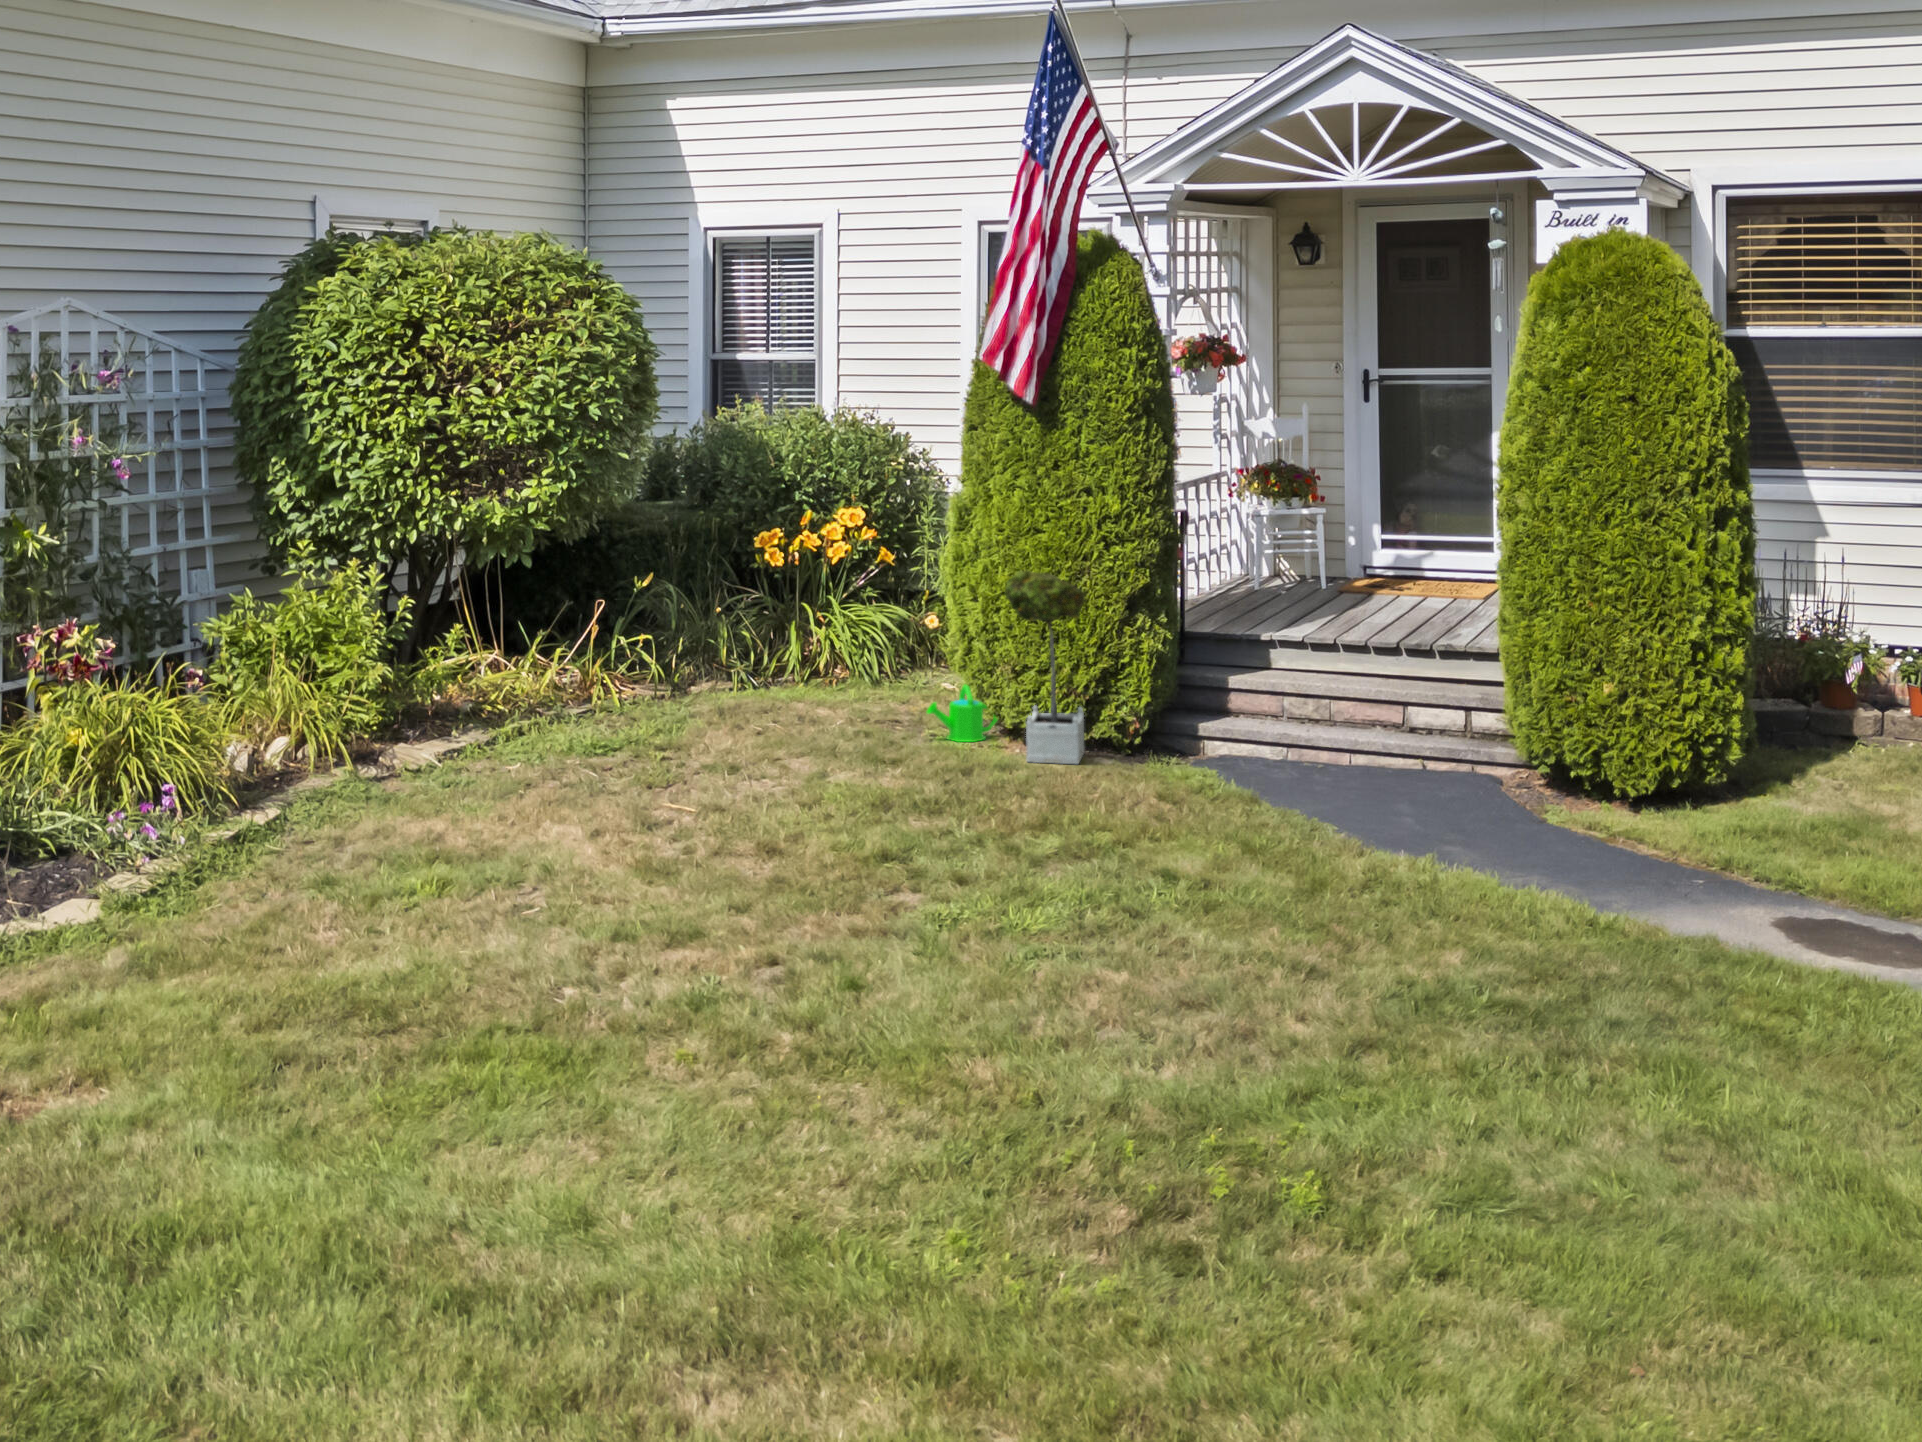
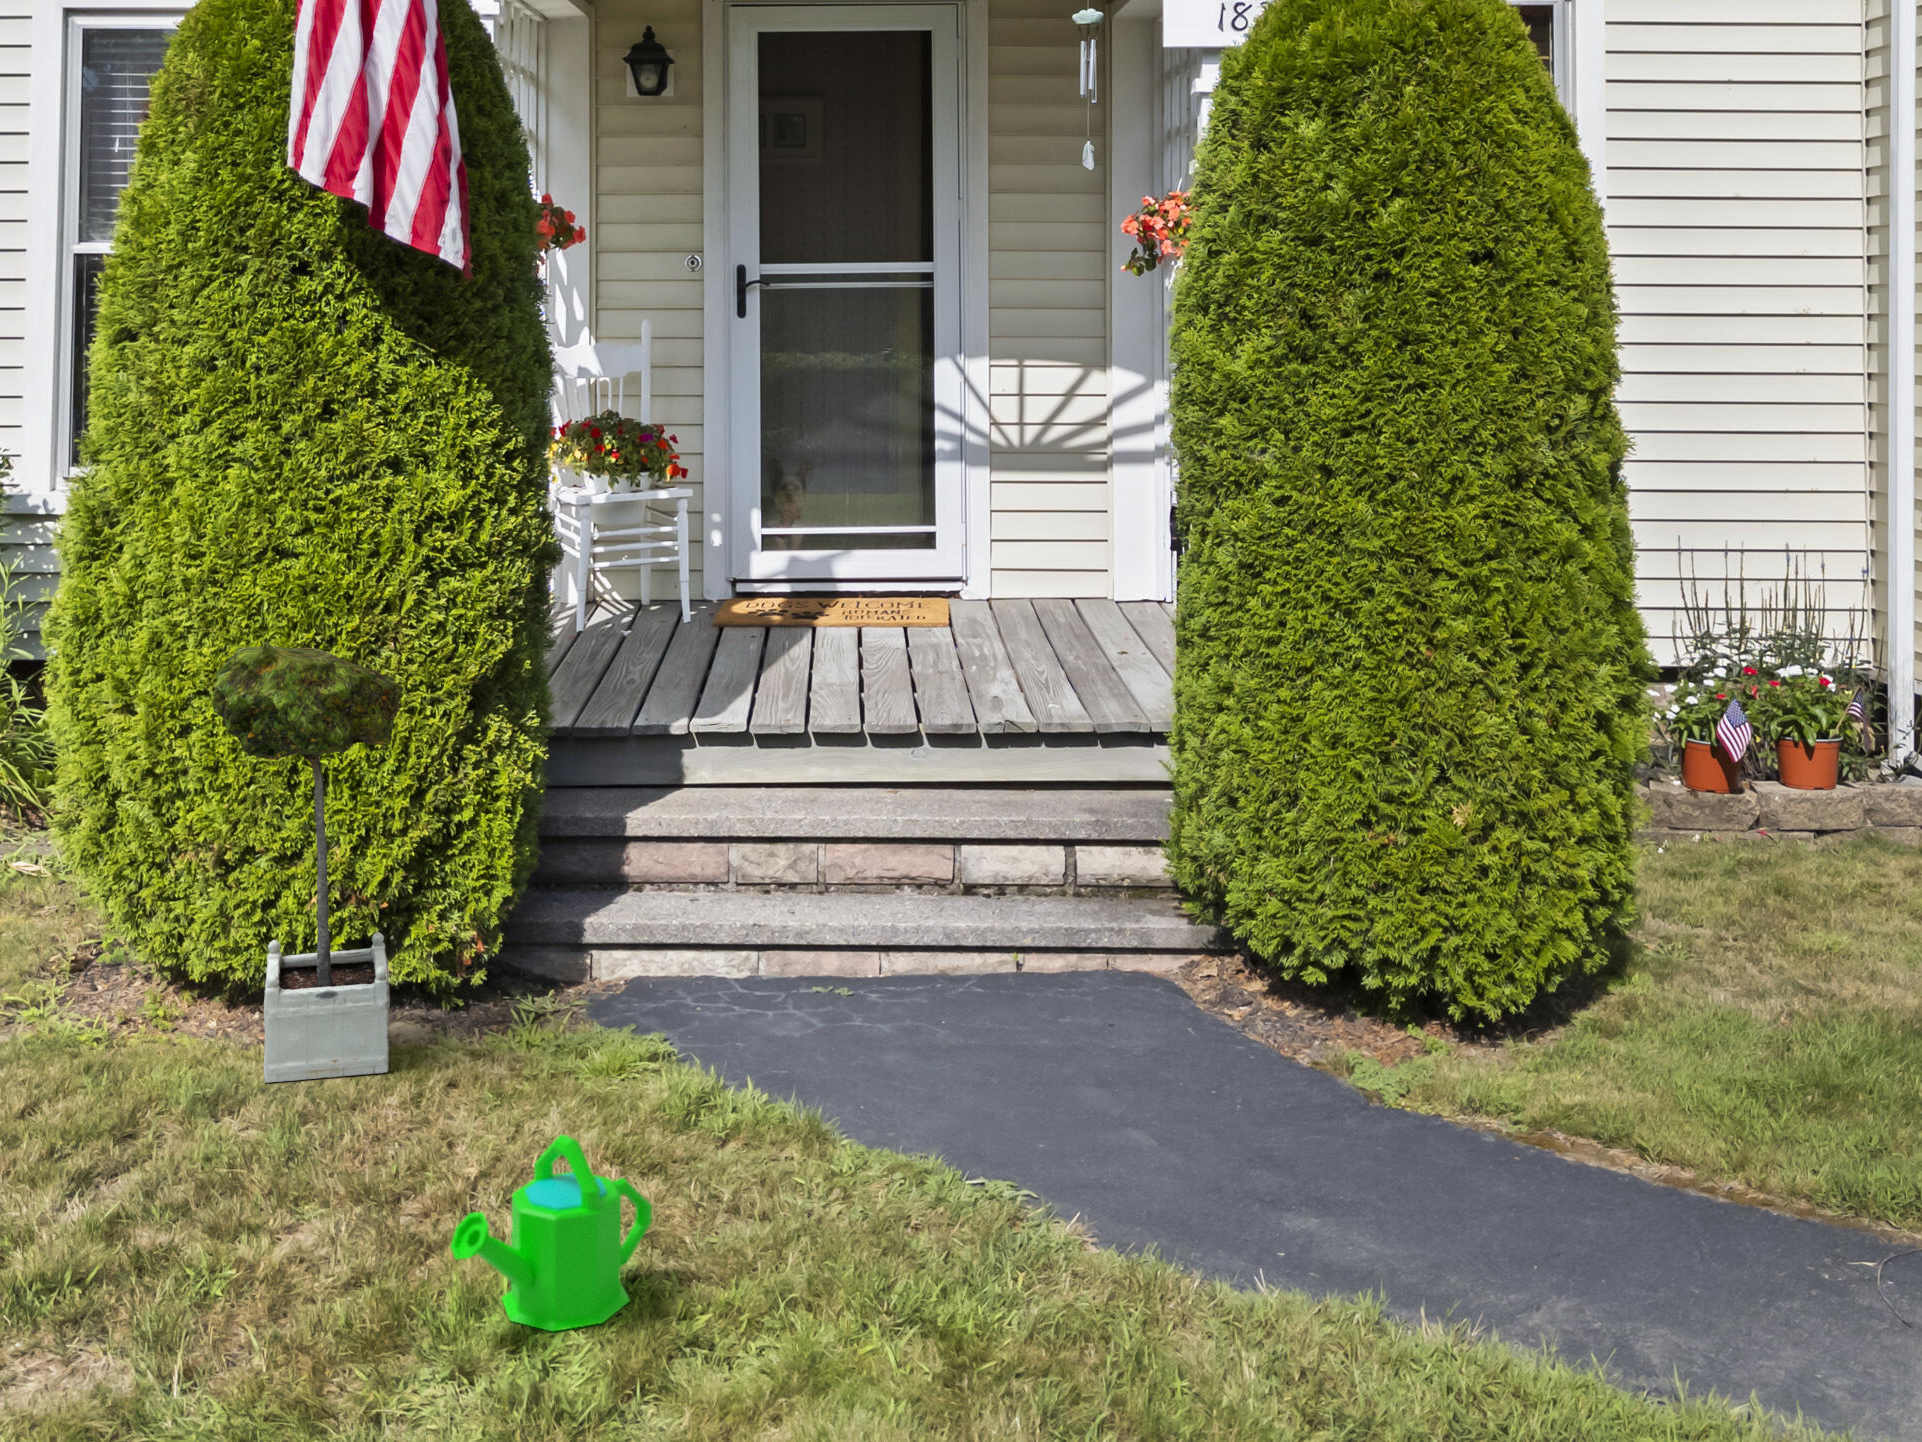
watering can: present [927,685,997,742] -> present [451,1135,652,1331]

